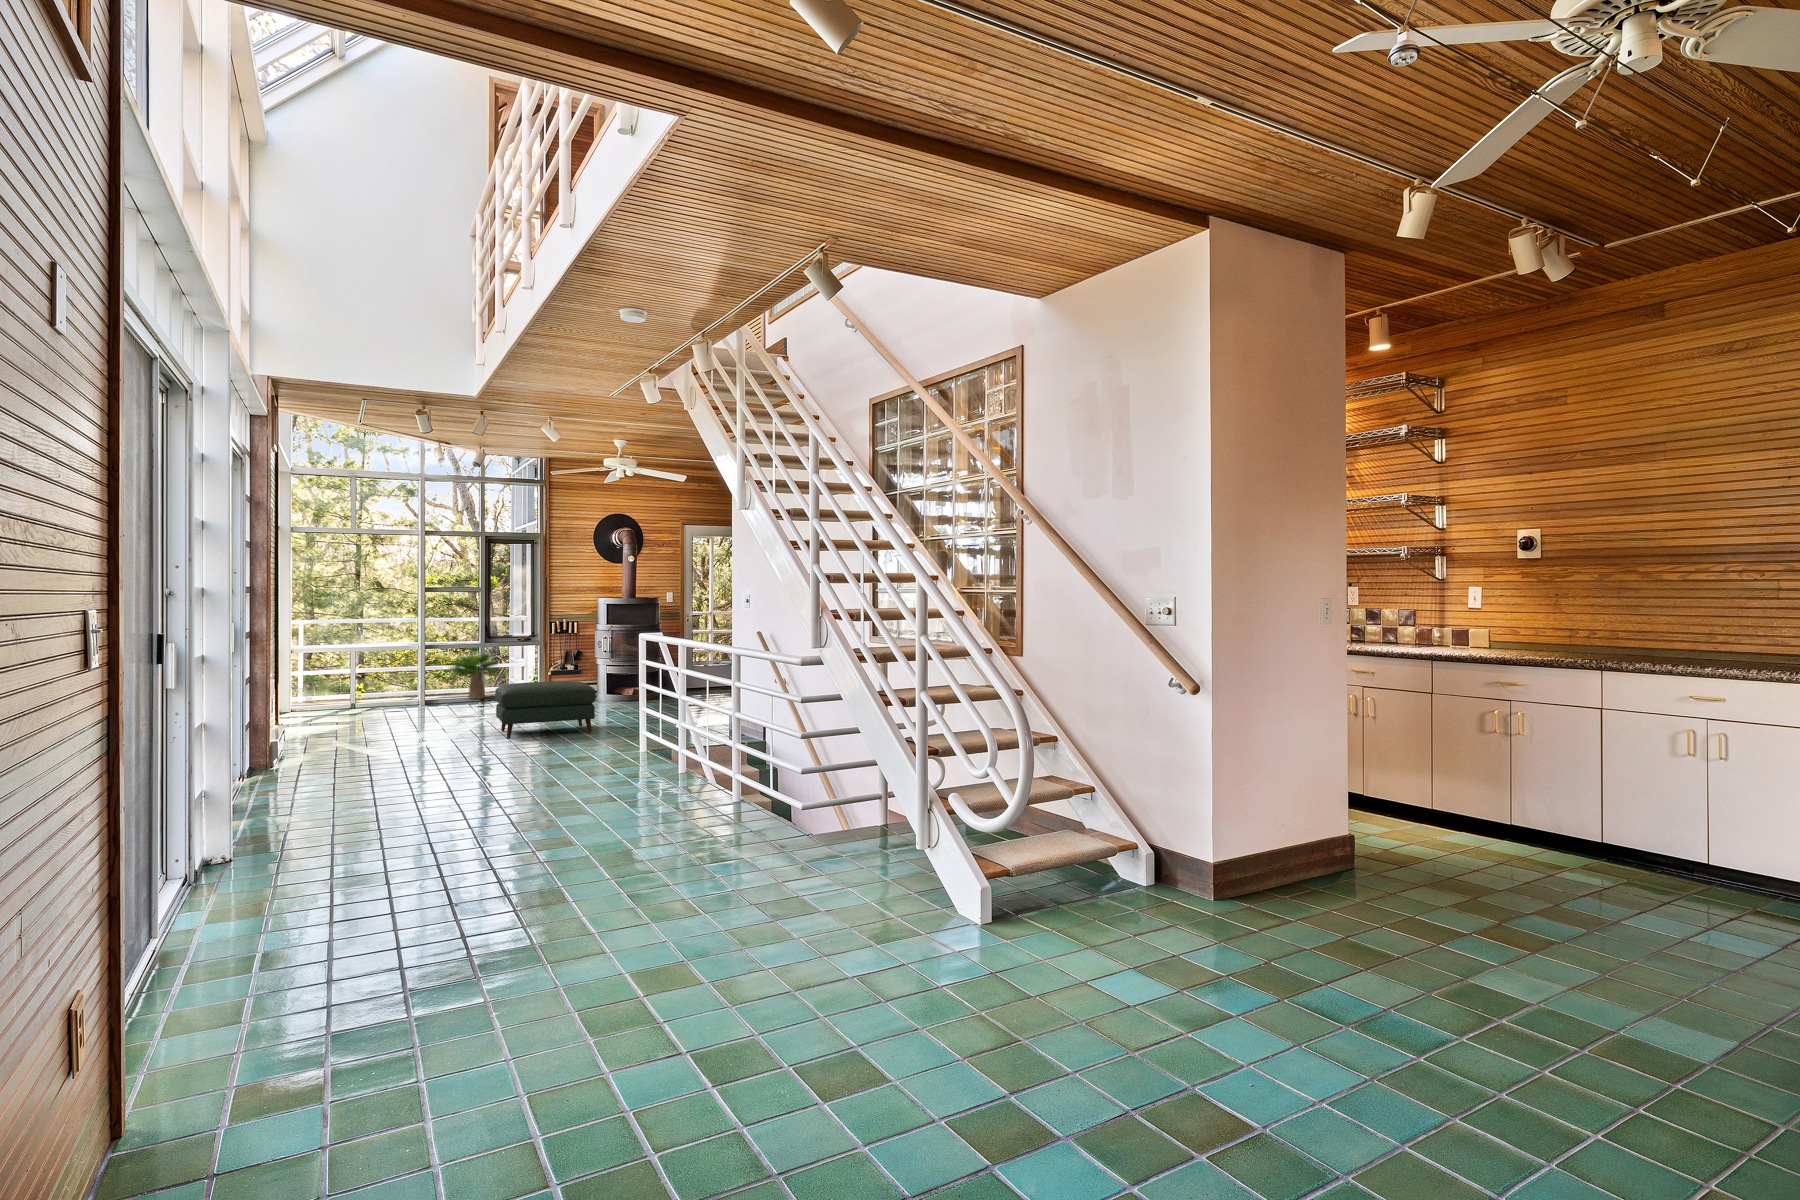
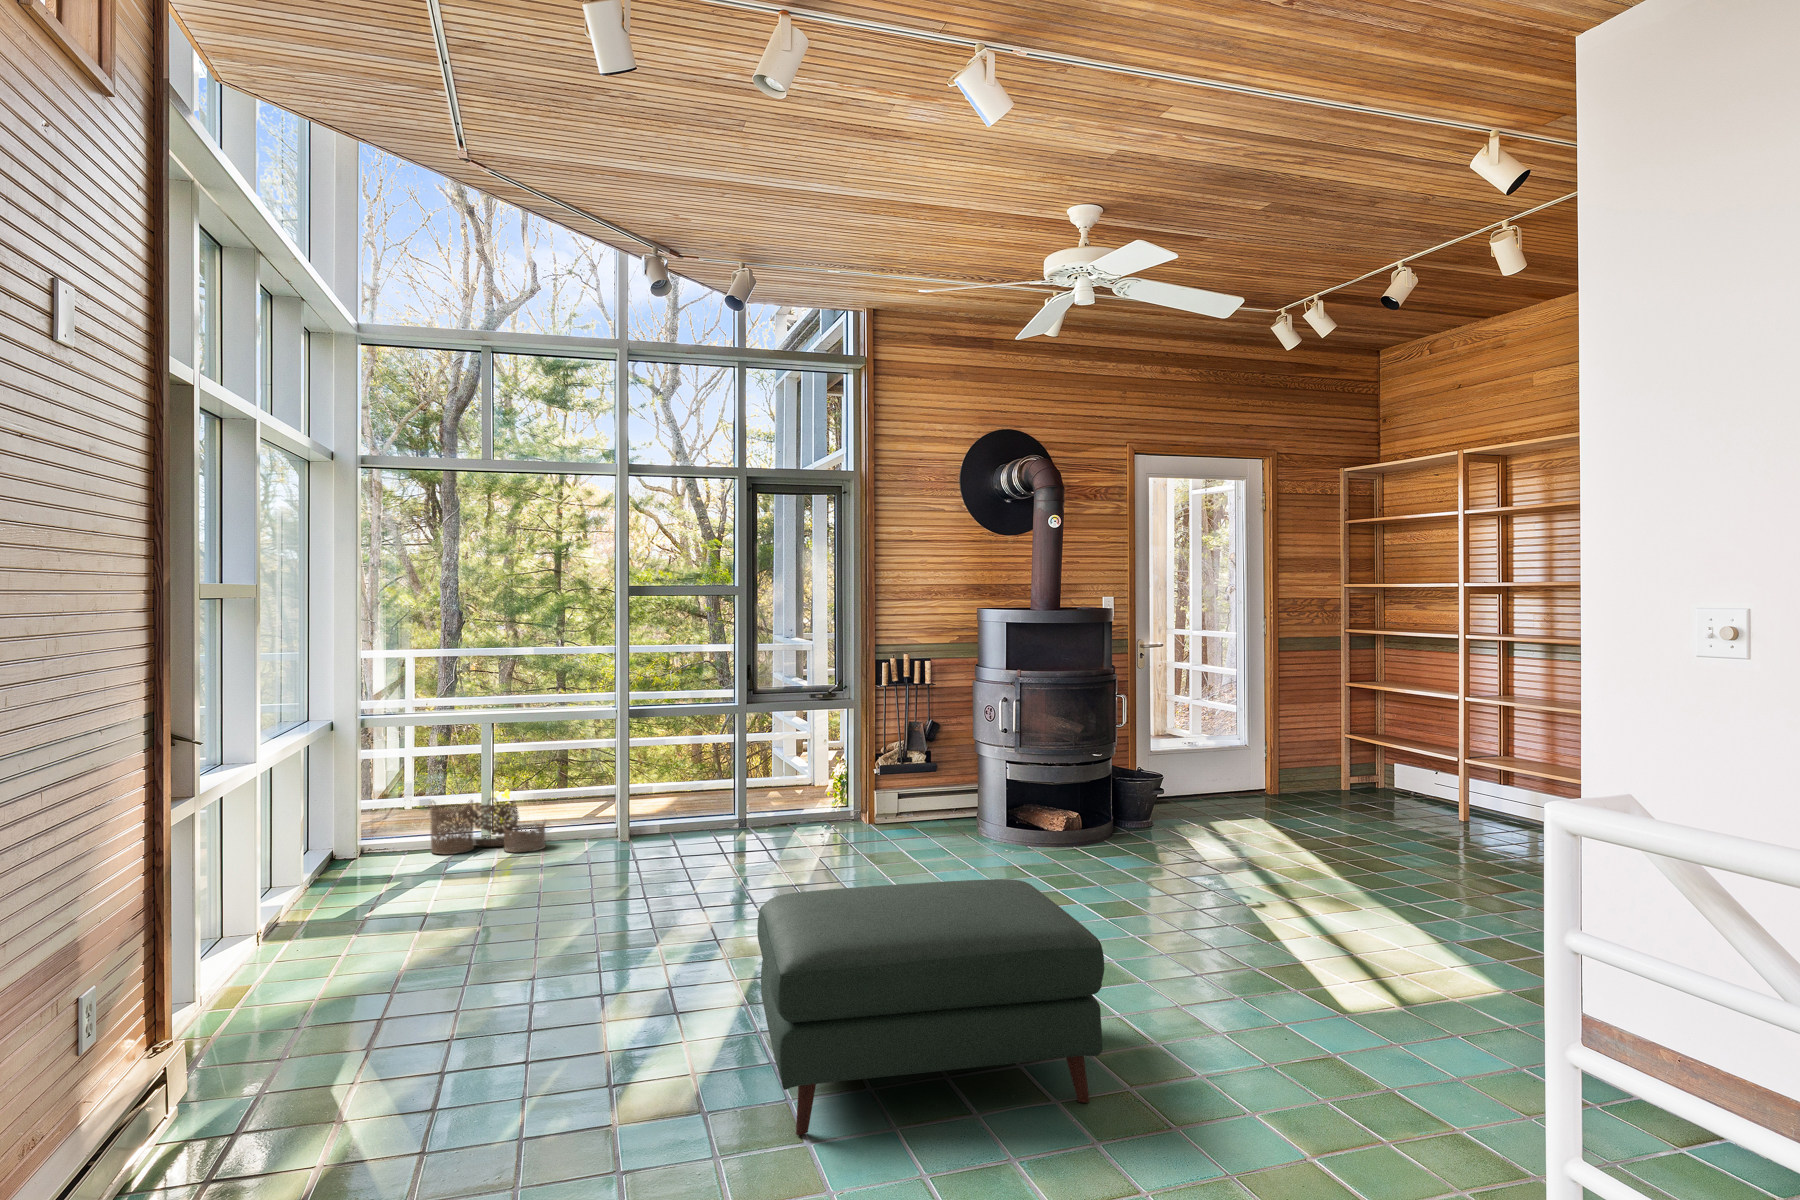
potted plant: present [449,651,501,699] -> none [662,721,794,833]
woven basket: none [331,682,388,708] -> present [431,798,545,854]

